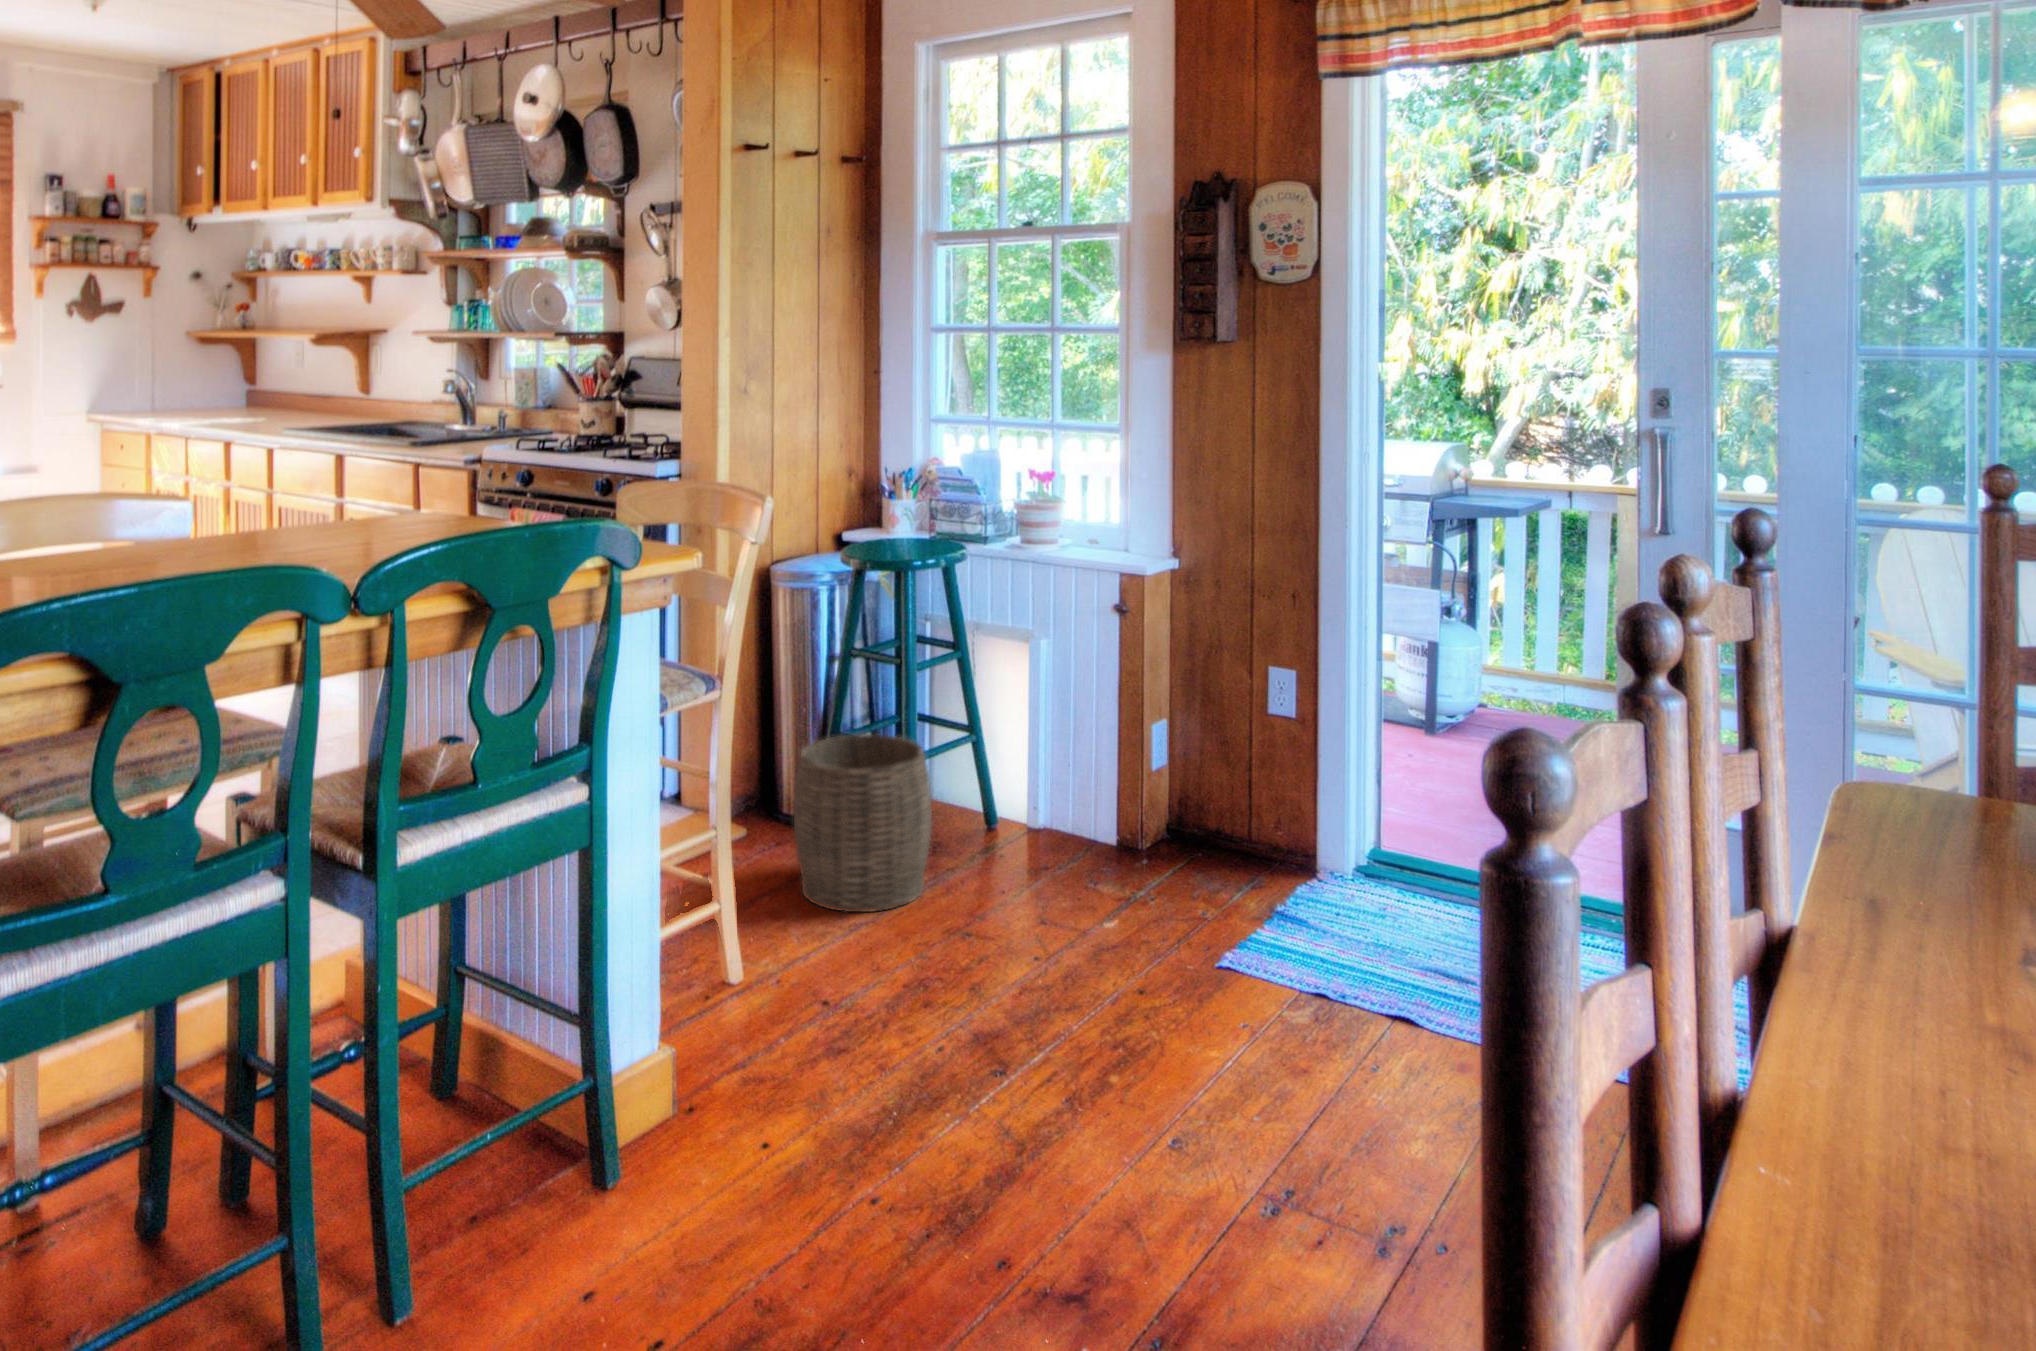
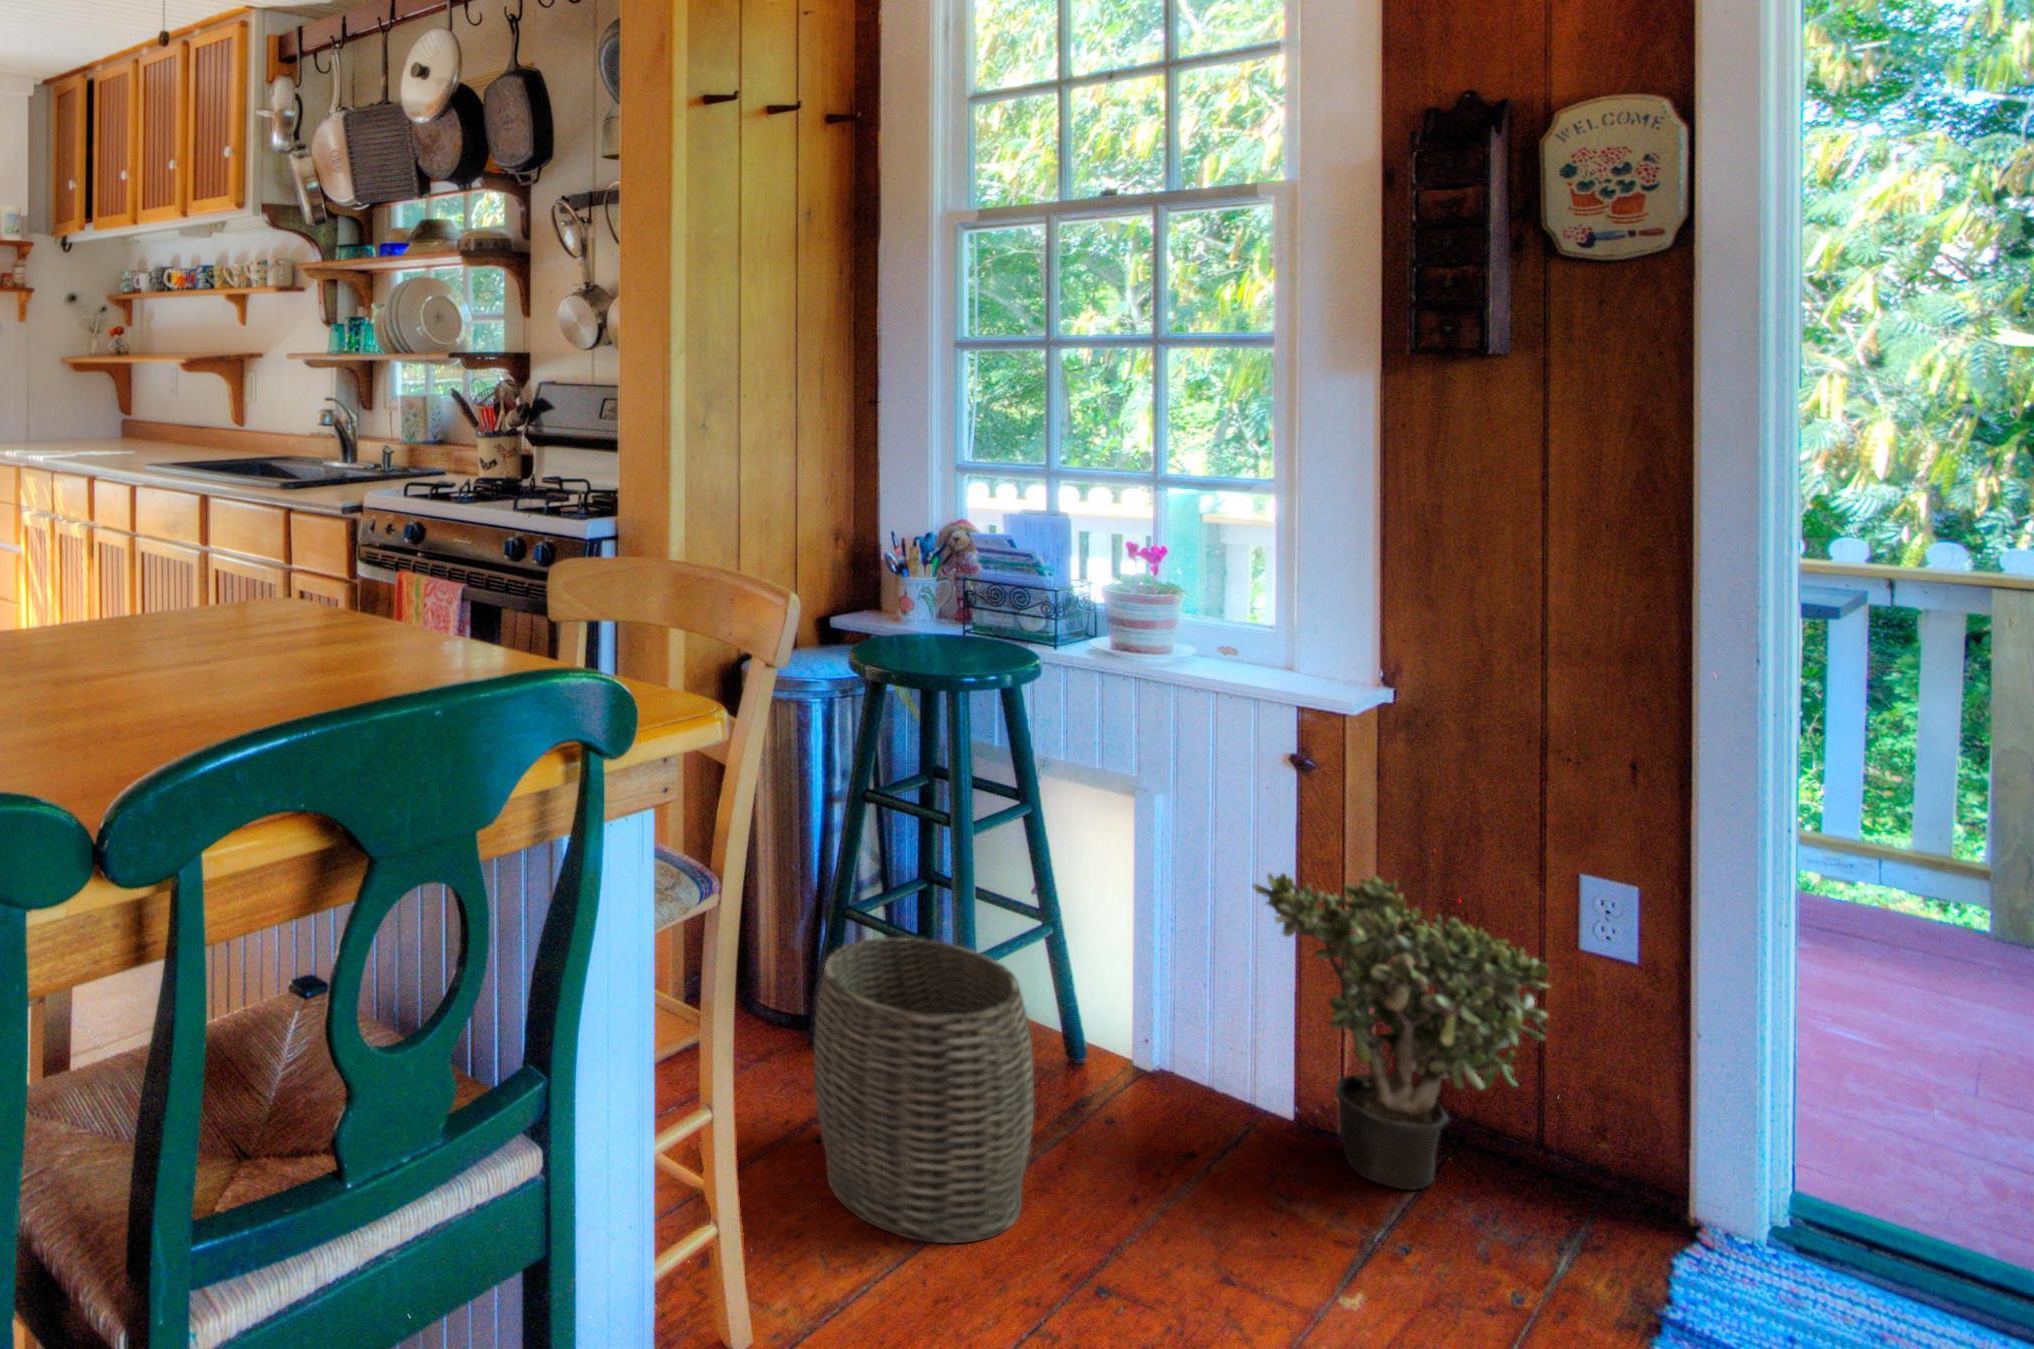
potted plant: none [1083,674,1243,864] -> present [1253,873,1549,1190]

